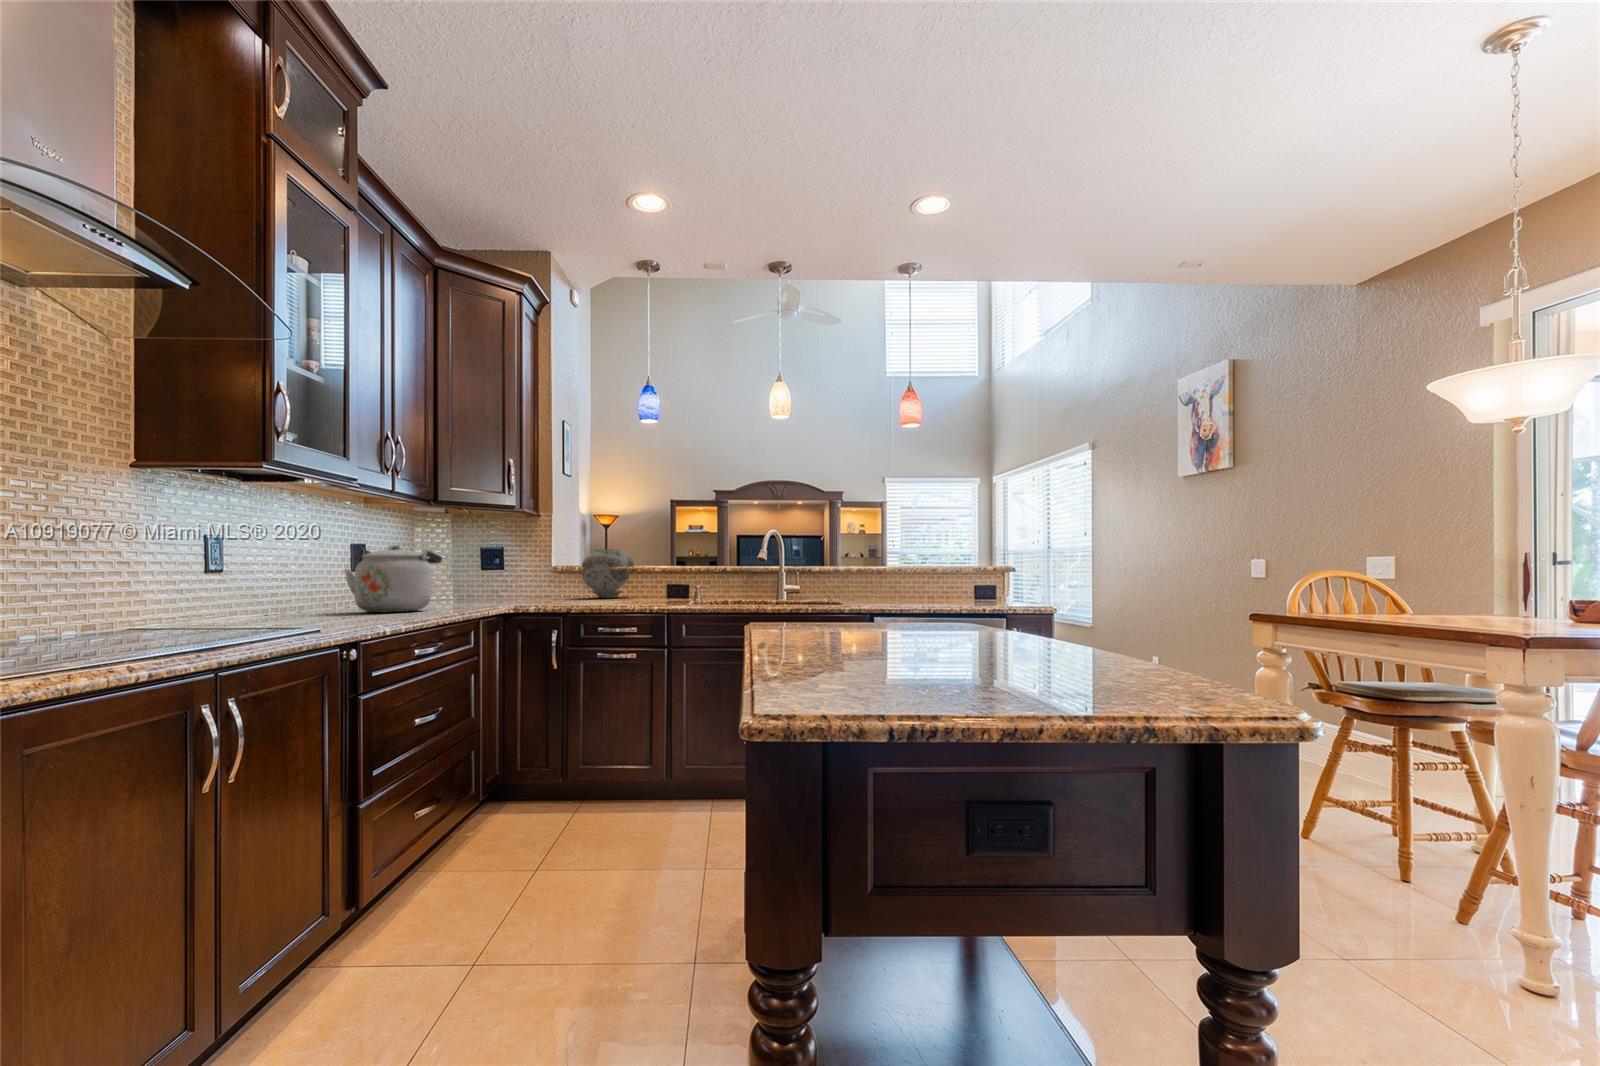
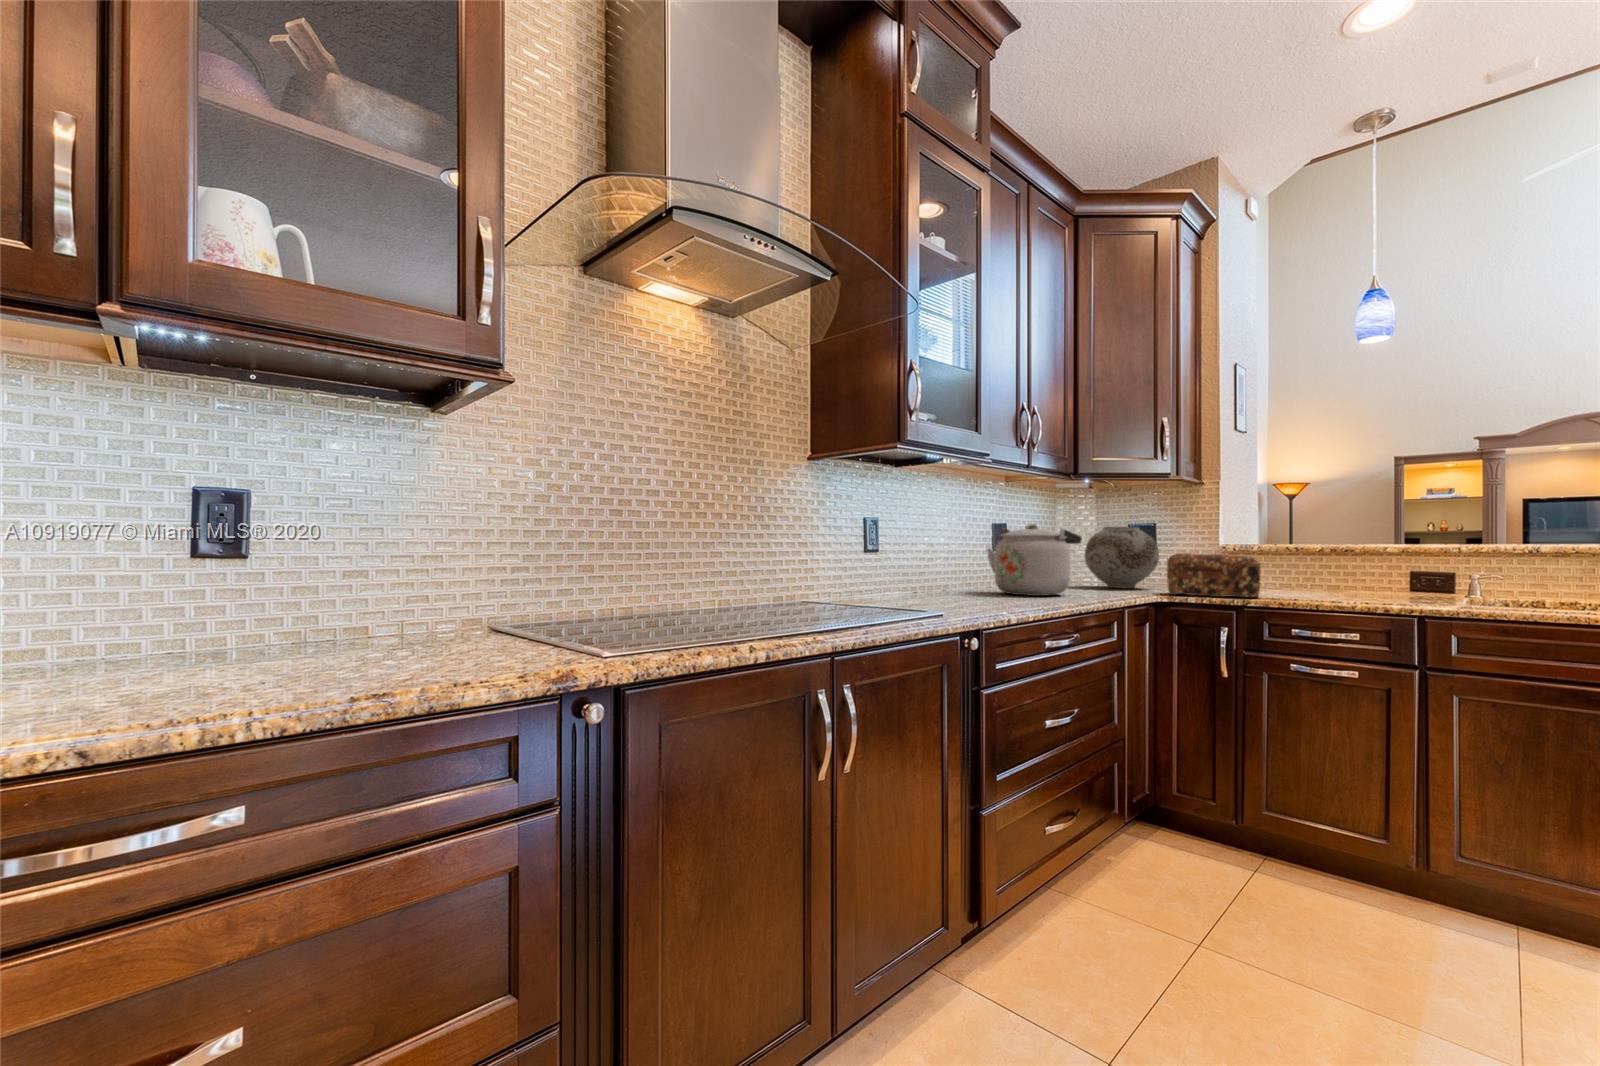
vase: present [582,549,634,598] -> present [1085,526,1159,588]
bread loaf: none [514,570,582,605] -> present [1167,553,1261,597]

